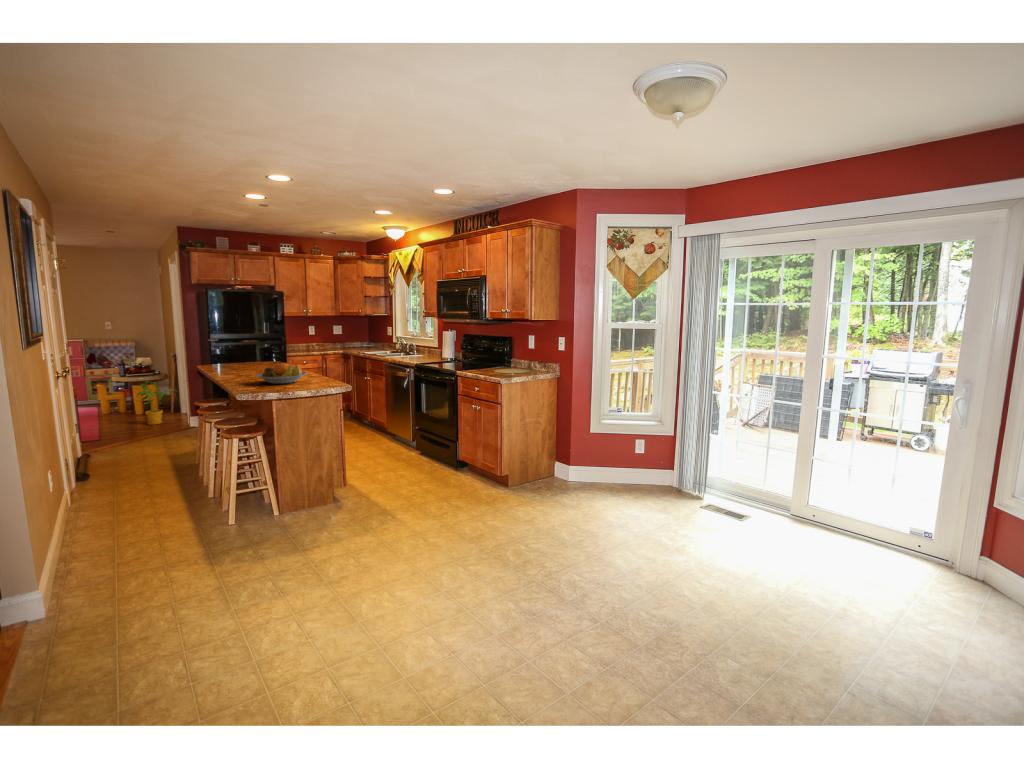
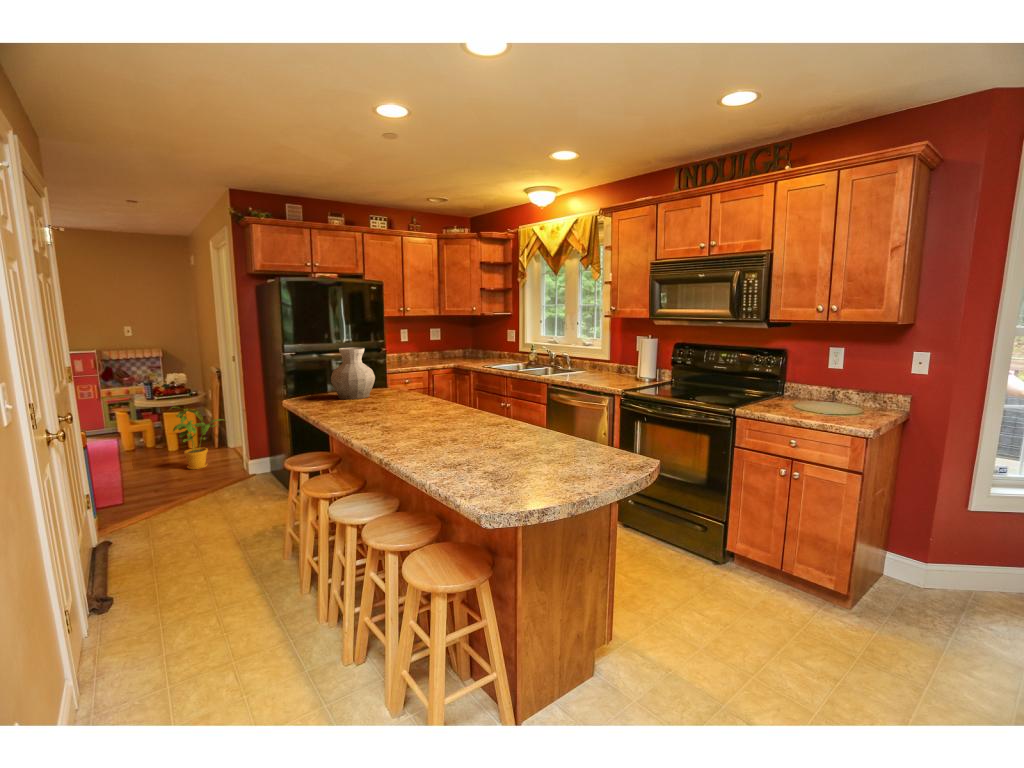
vase: none [229,336,260,368] -> present [331,348,375,399]
fruit bowl: present [256,363,307,384] -> none [444,408,537,451]

